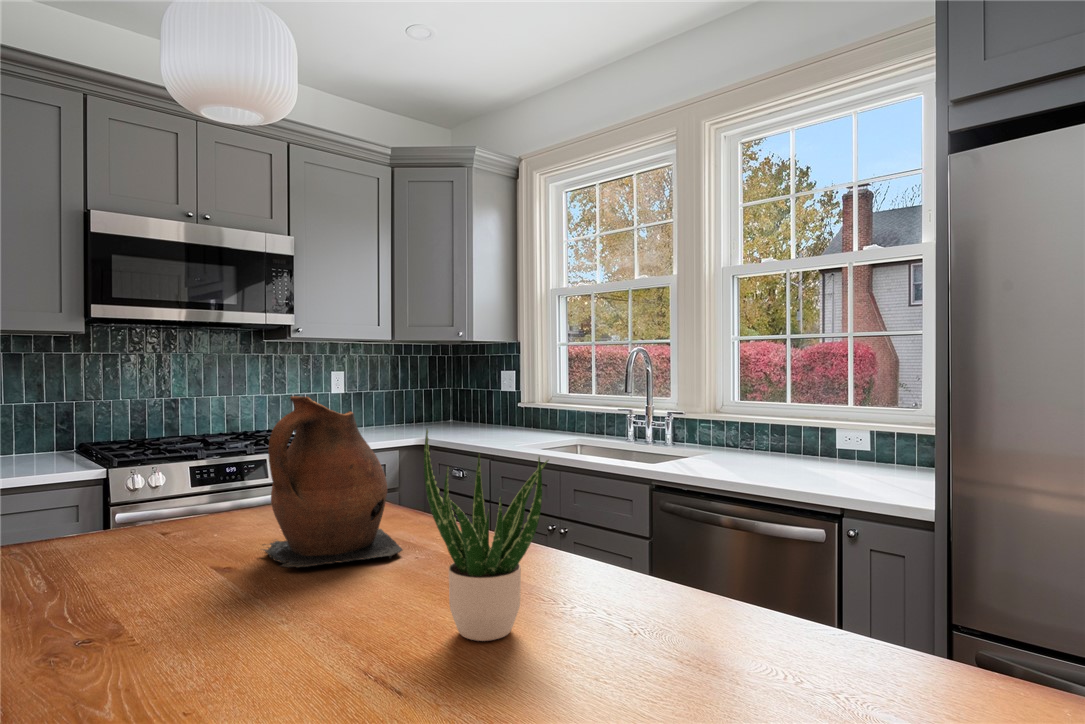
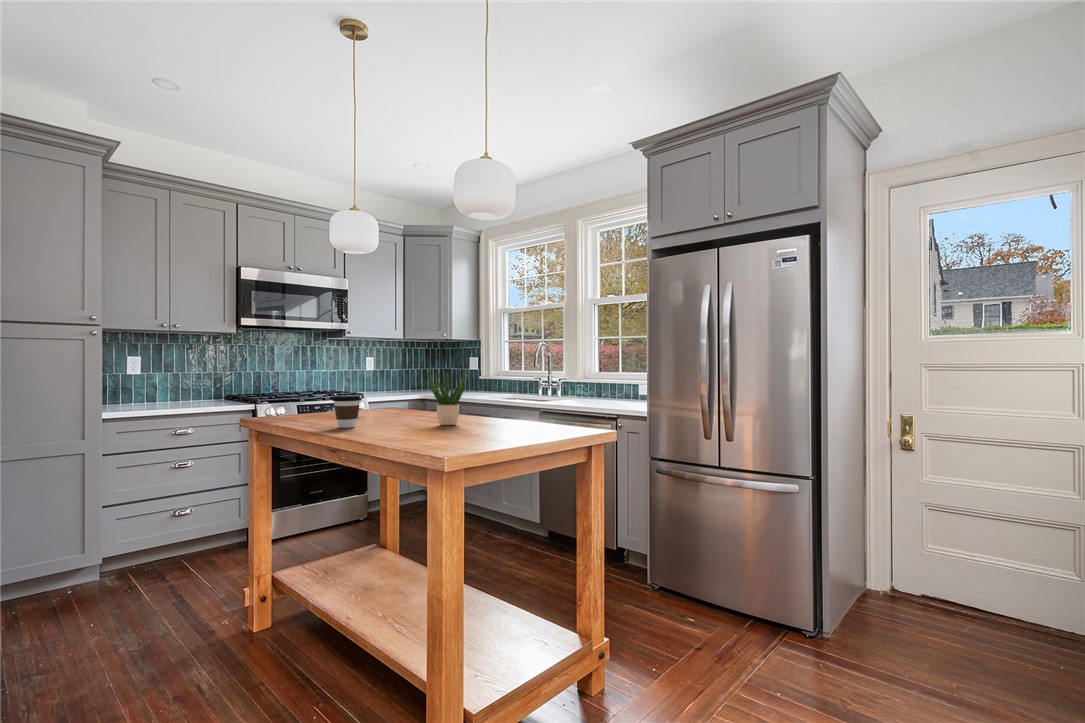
ceramic pitcher: present [263,396,403,567] -> none [364,356,419,417]
coffee cup: none [98,537,206,660] -> present [332,395,362,428]

